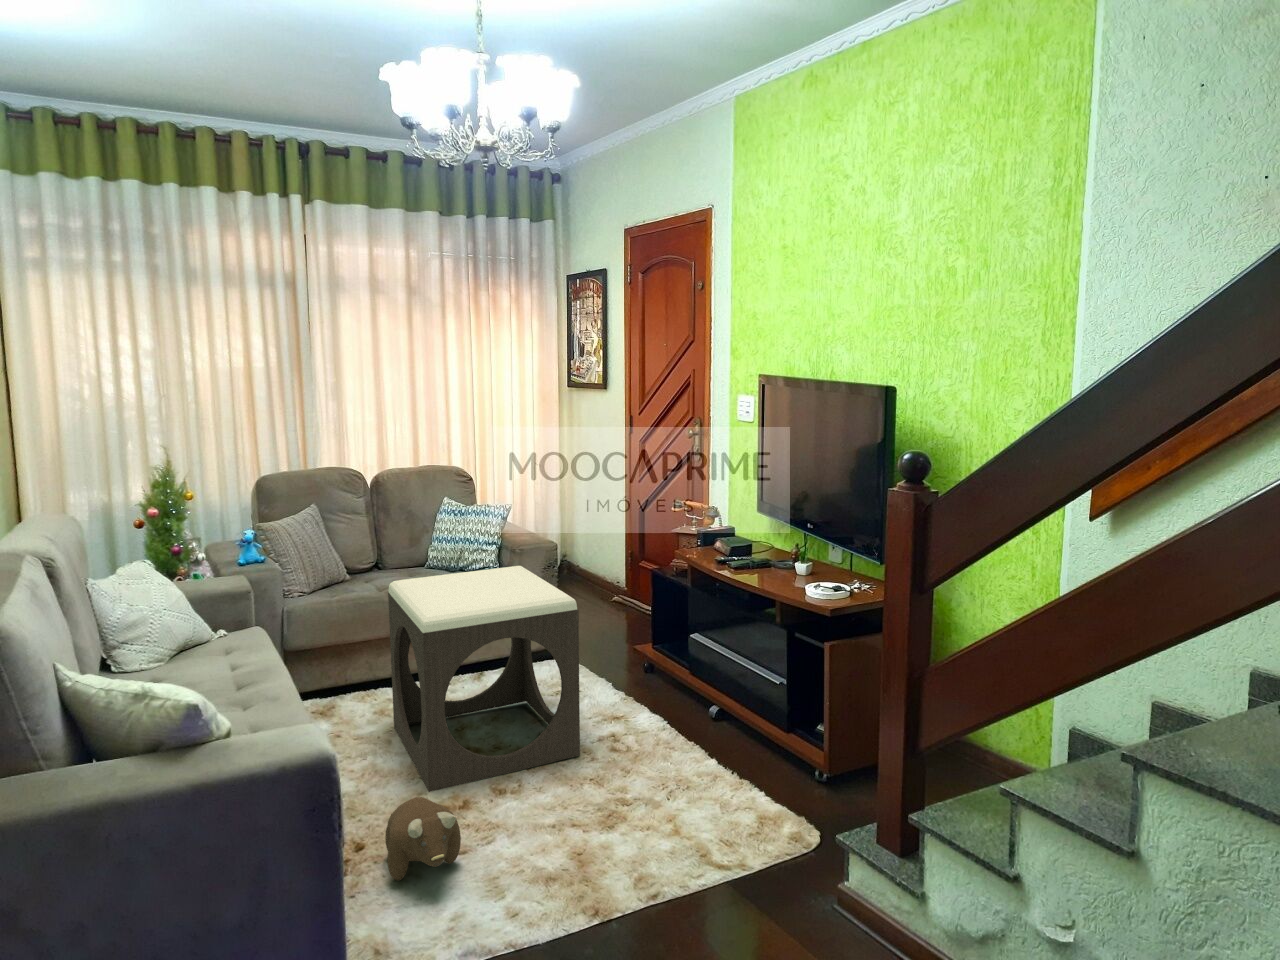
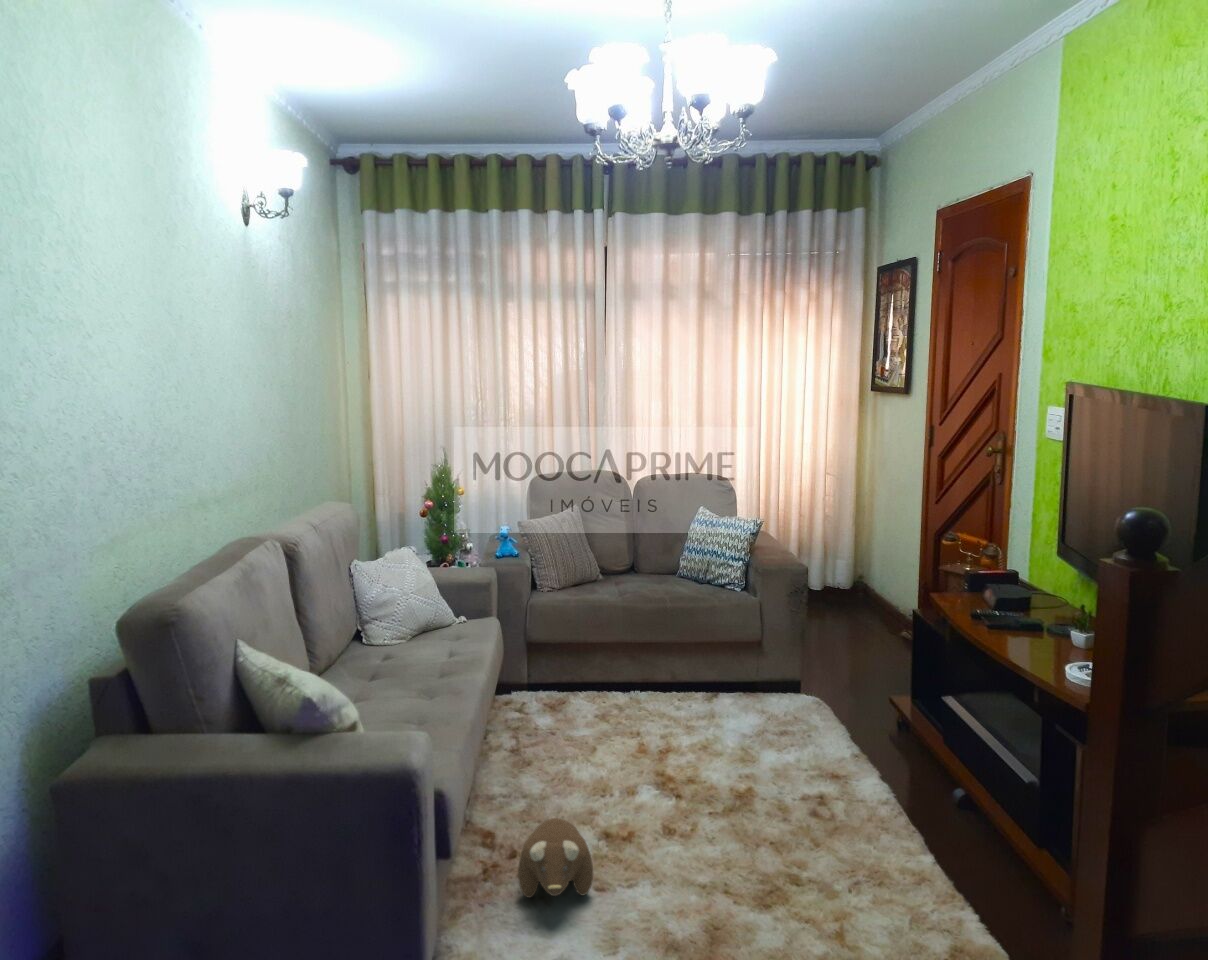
footstool: present [388,566,580,792] -> none [600,590,775,813]

